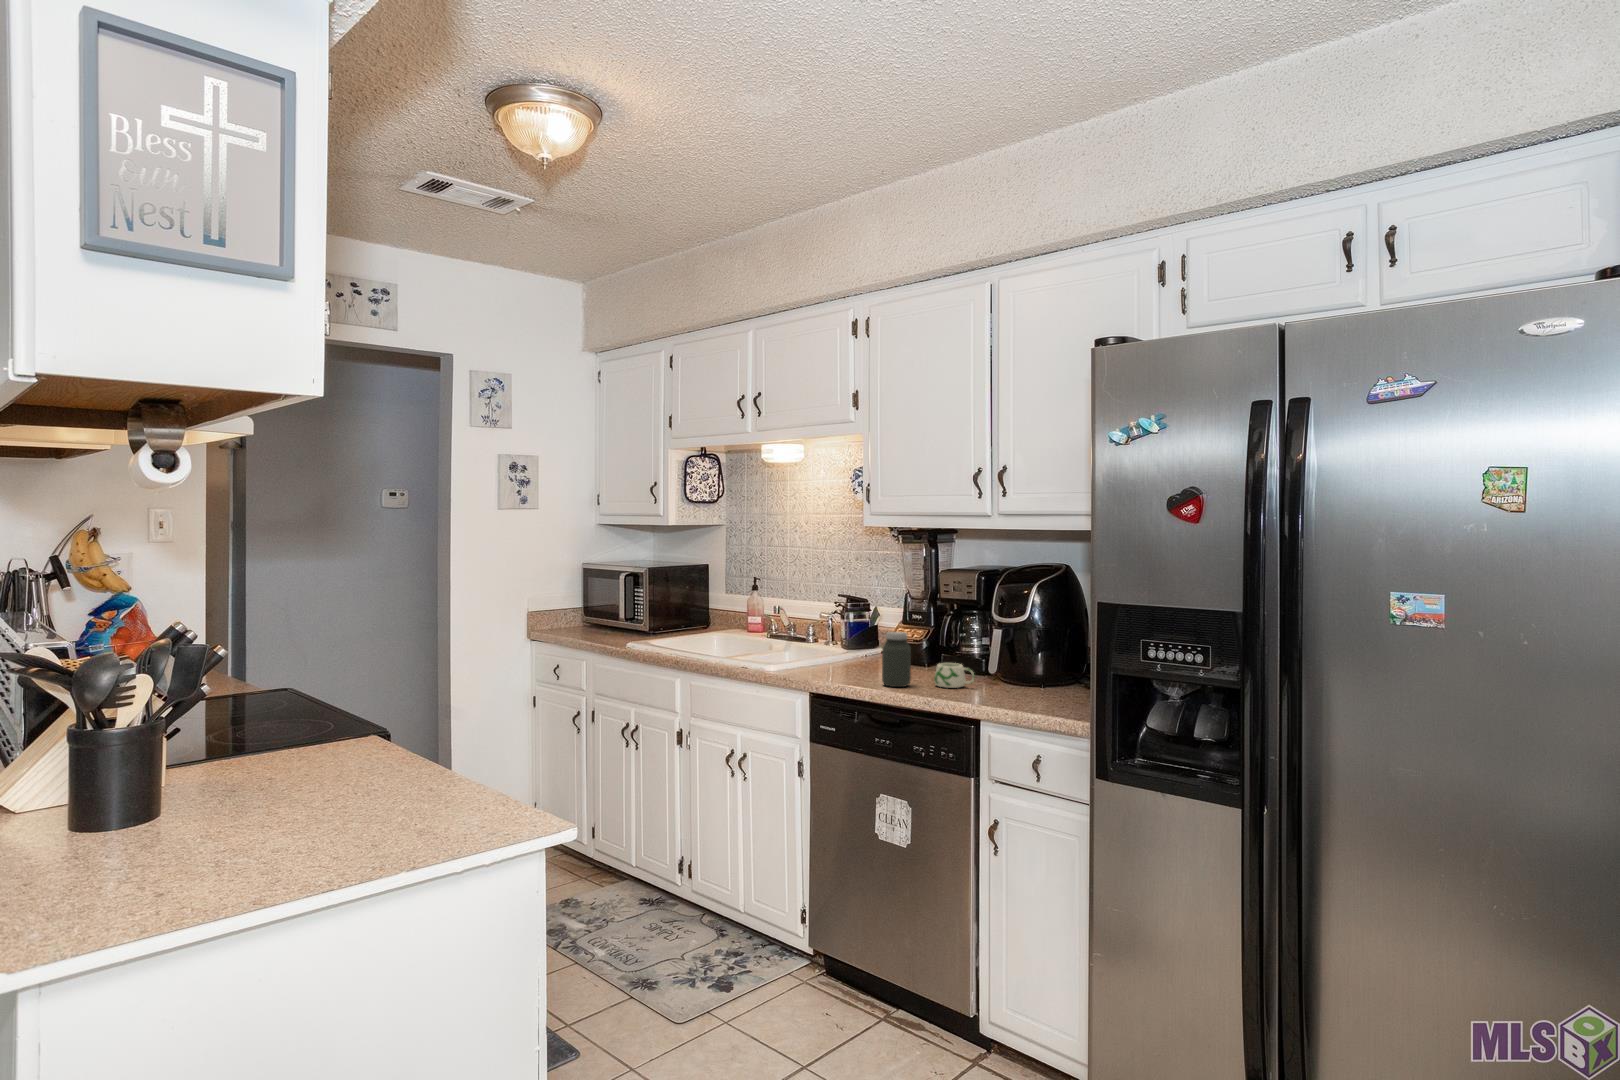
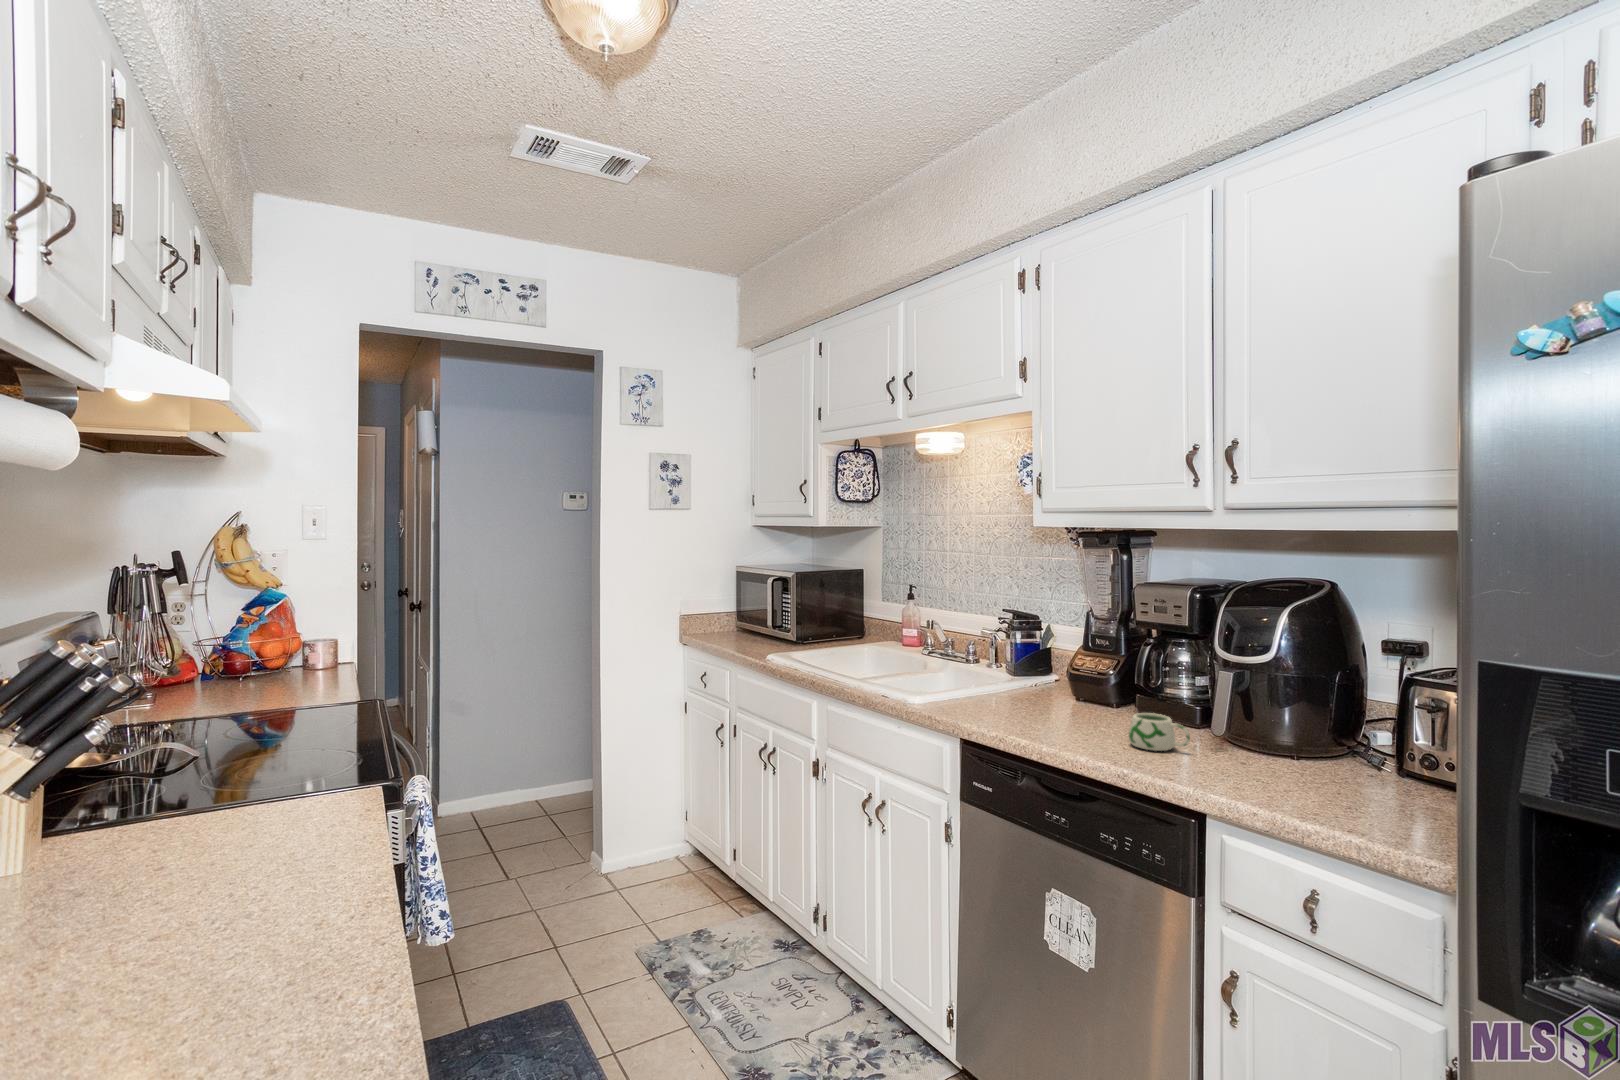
jar: present [882,632,911,687] -> none [1054,667,1095,744]

